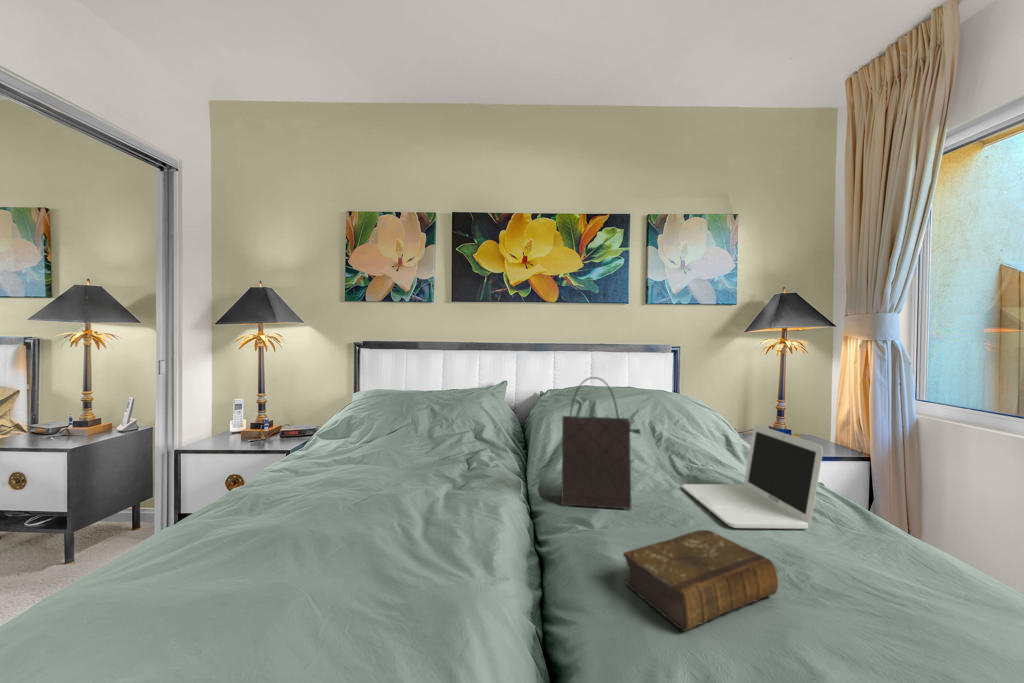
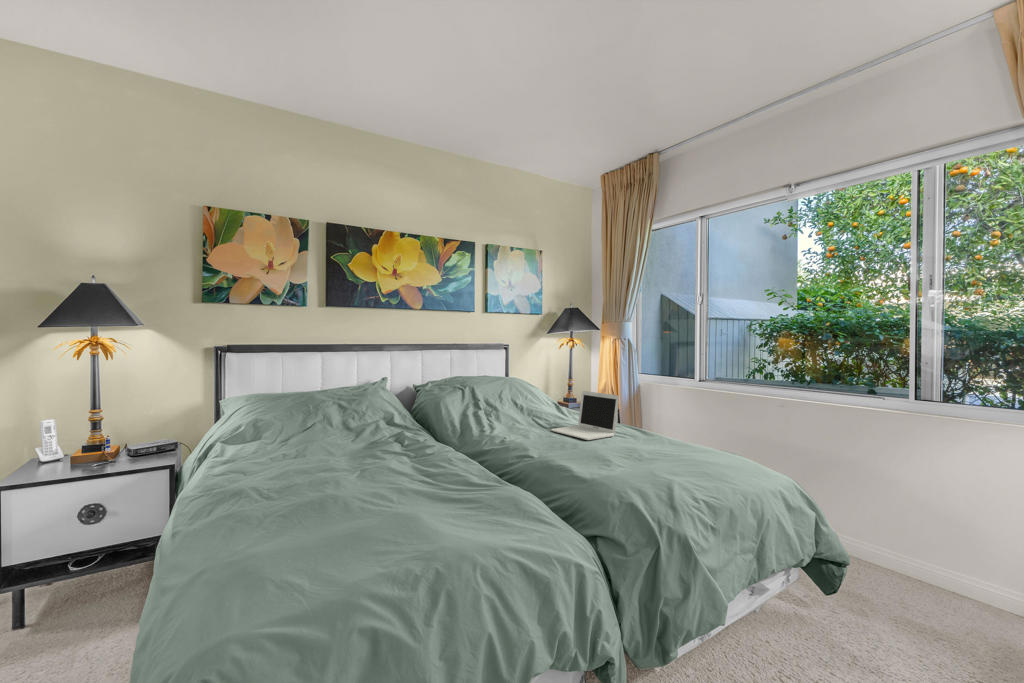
handbag: present [561,377,640,509] -> none [496,368,540,446]
book: present [623,530,778,631] -> none [565,437,619,466]

